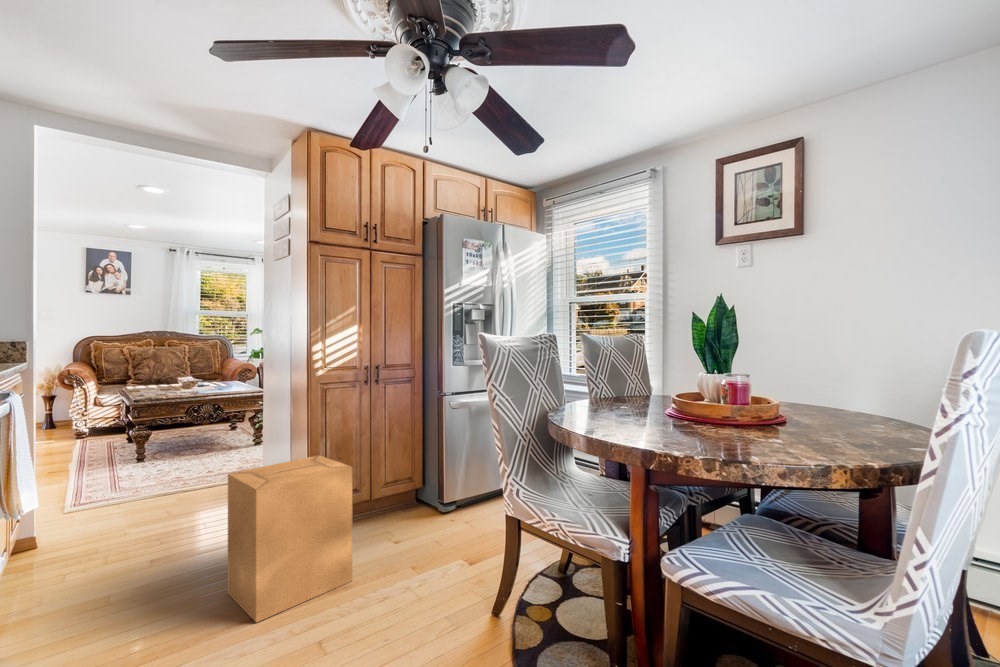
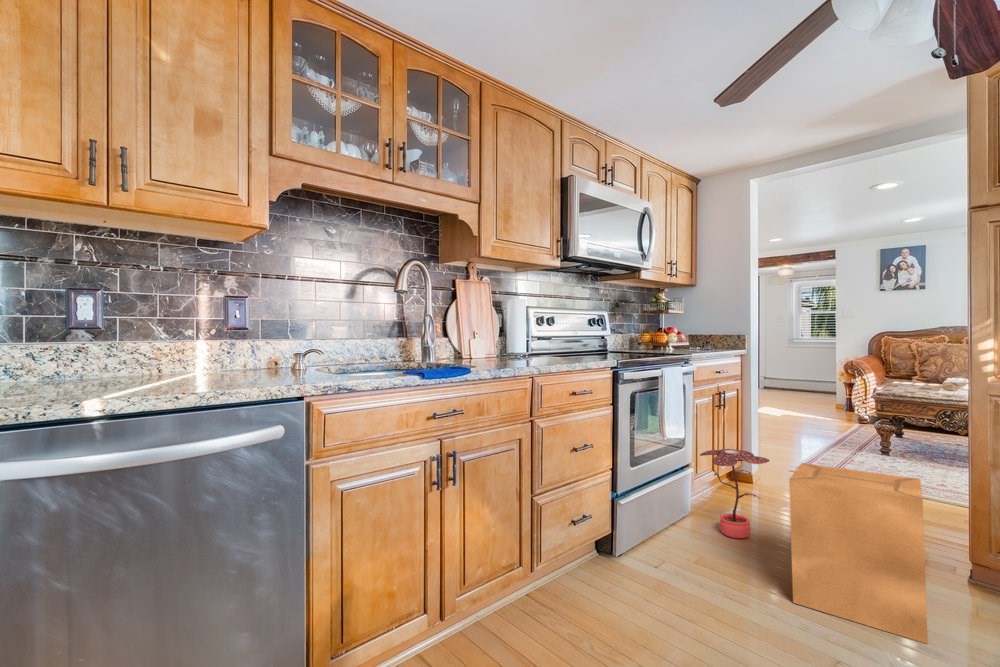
potted plant: none [44,487,160,616] -> present [700,449,770,539]

